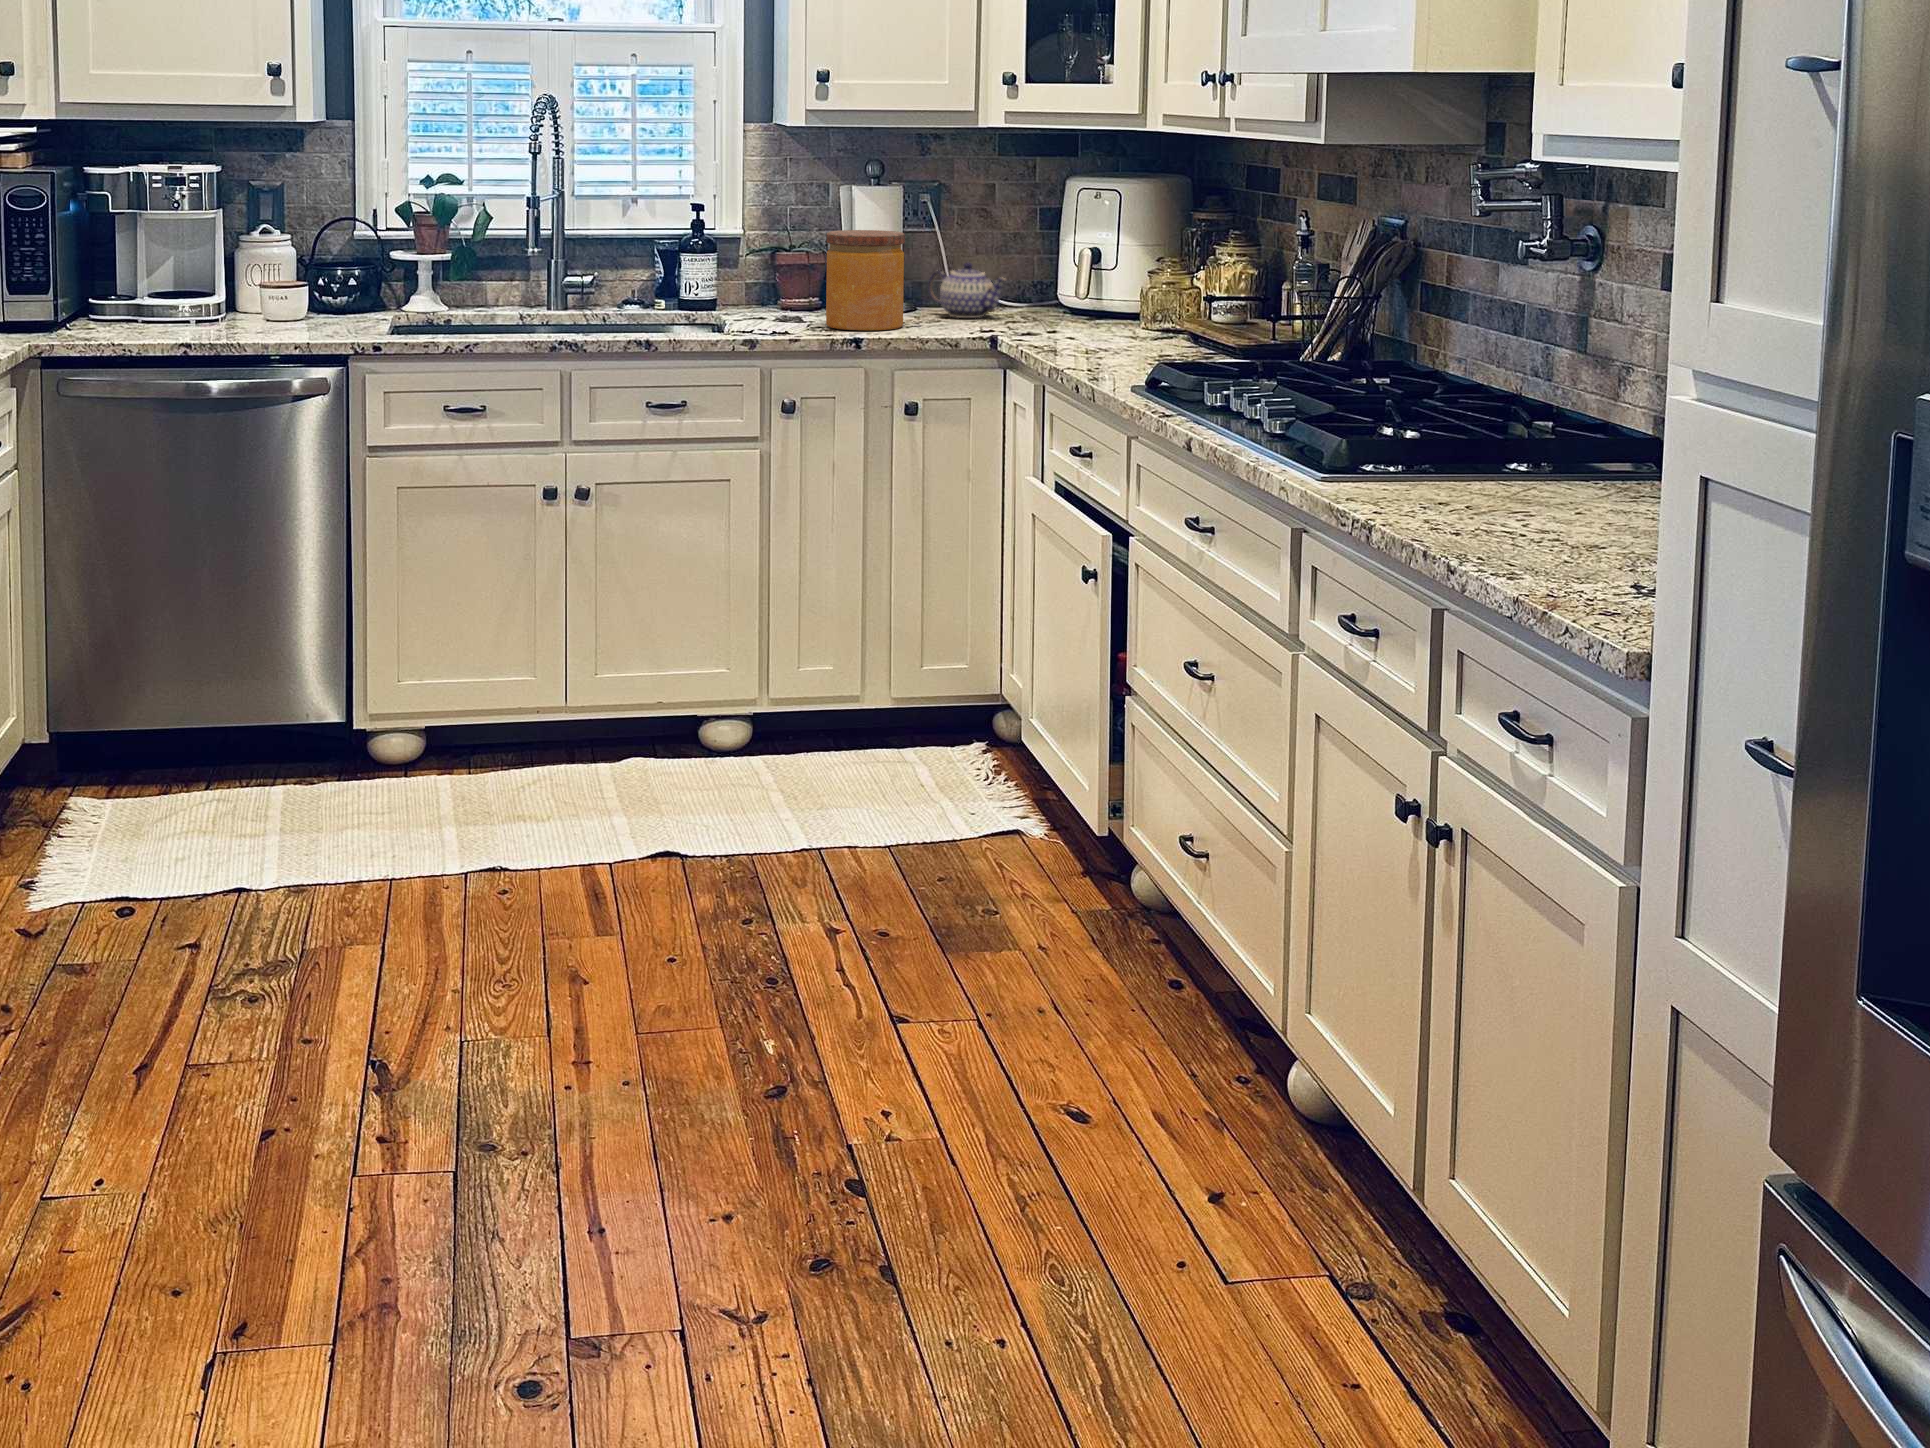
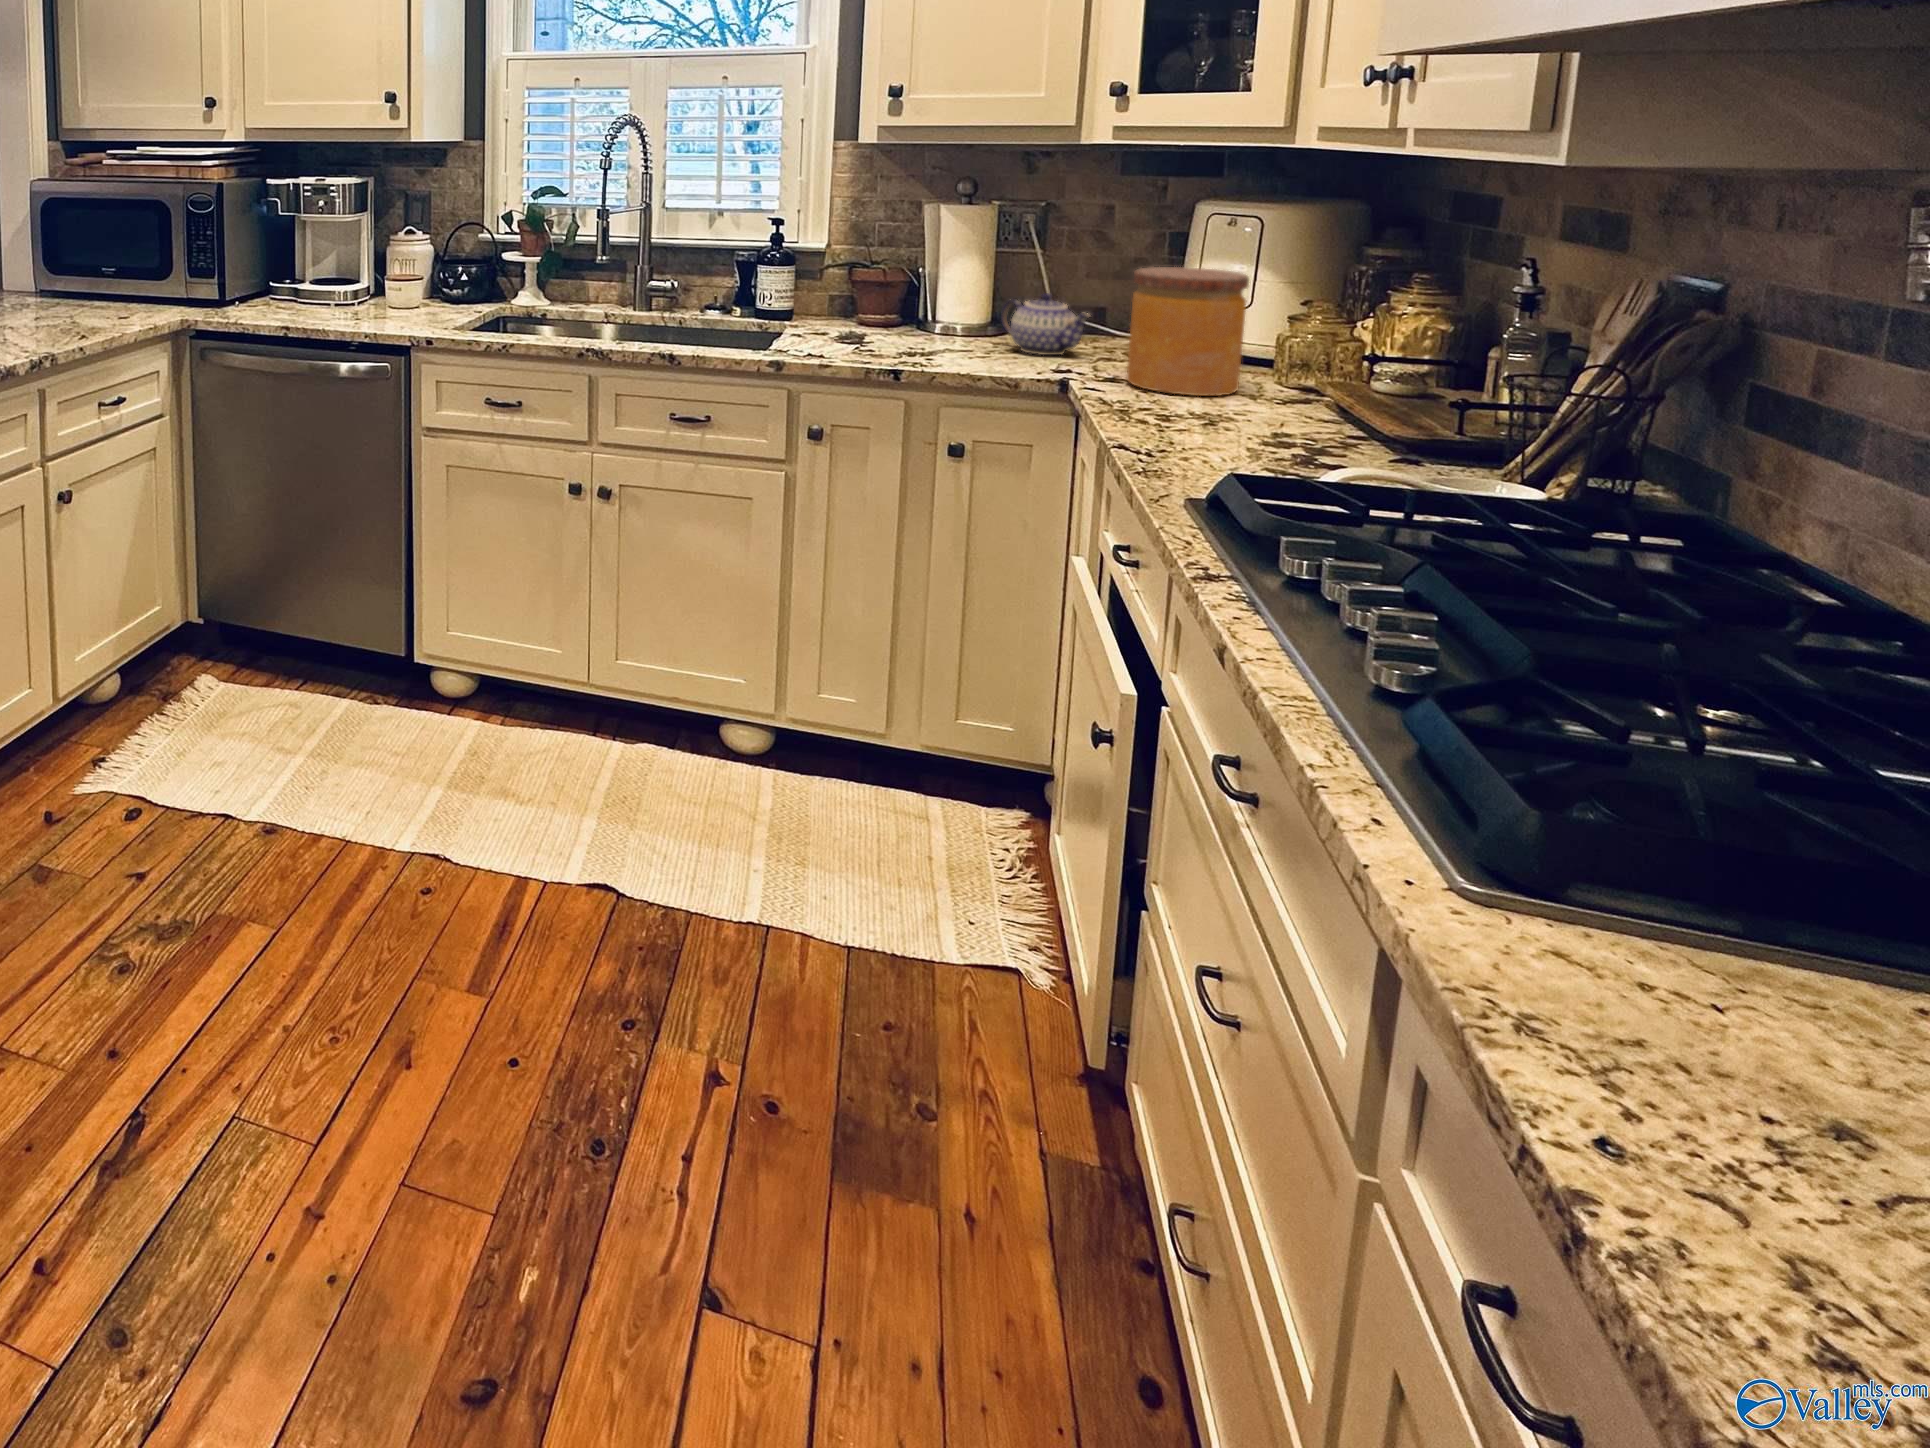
jar: present [826,230,905,330] -> present [1126,267,1249,396]

